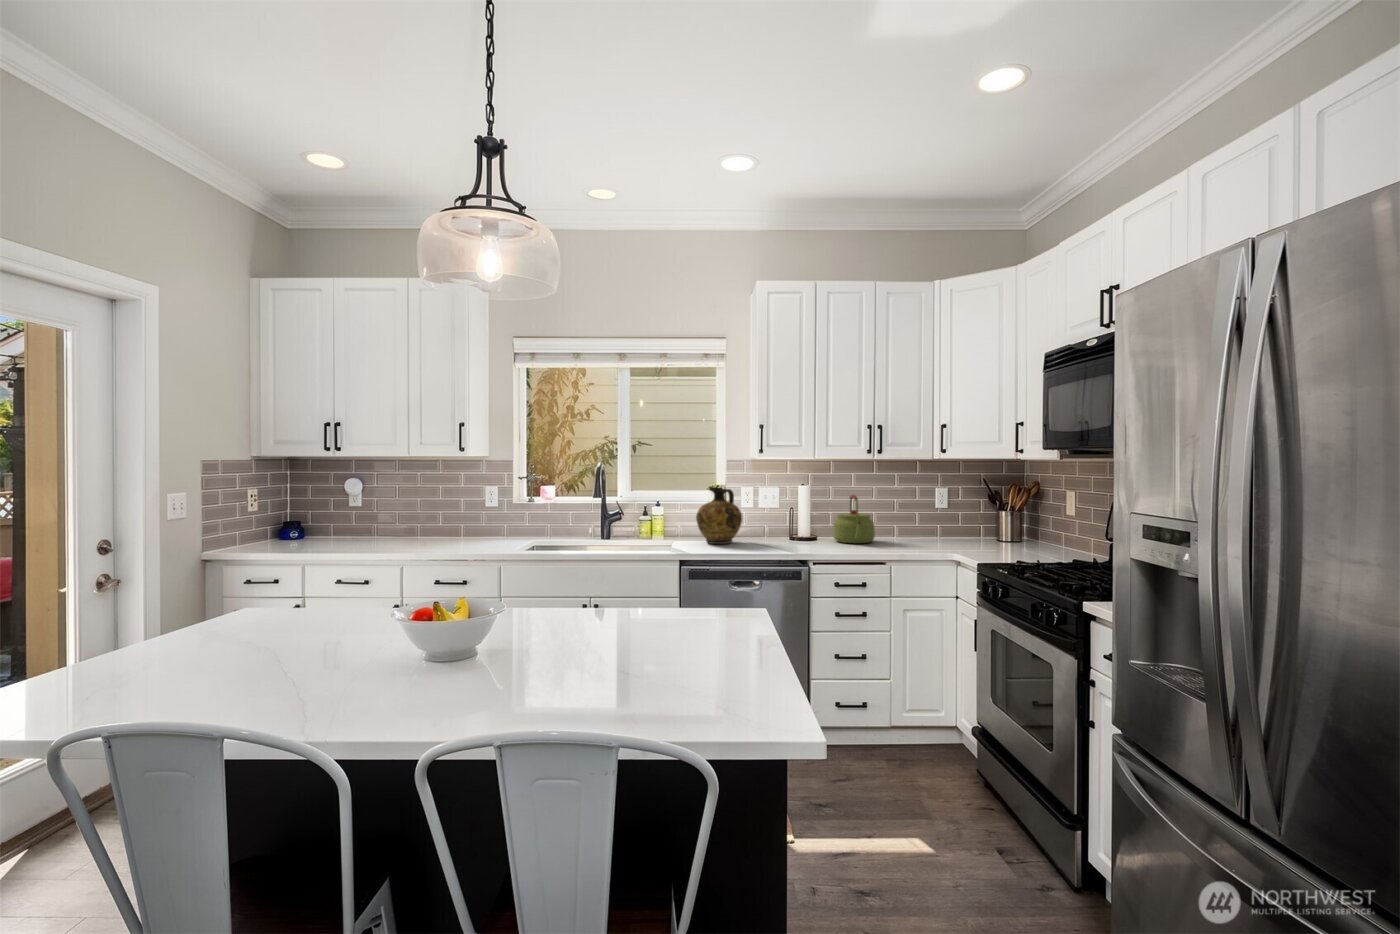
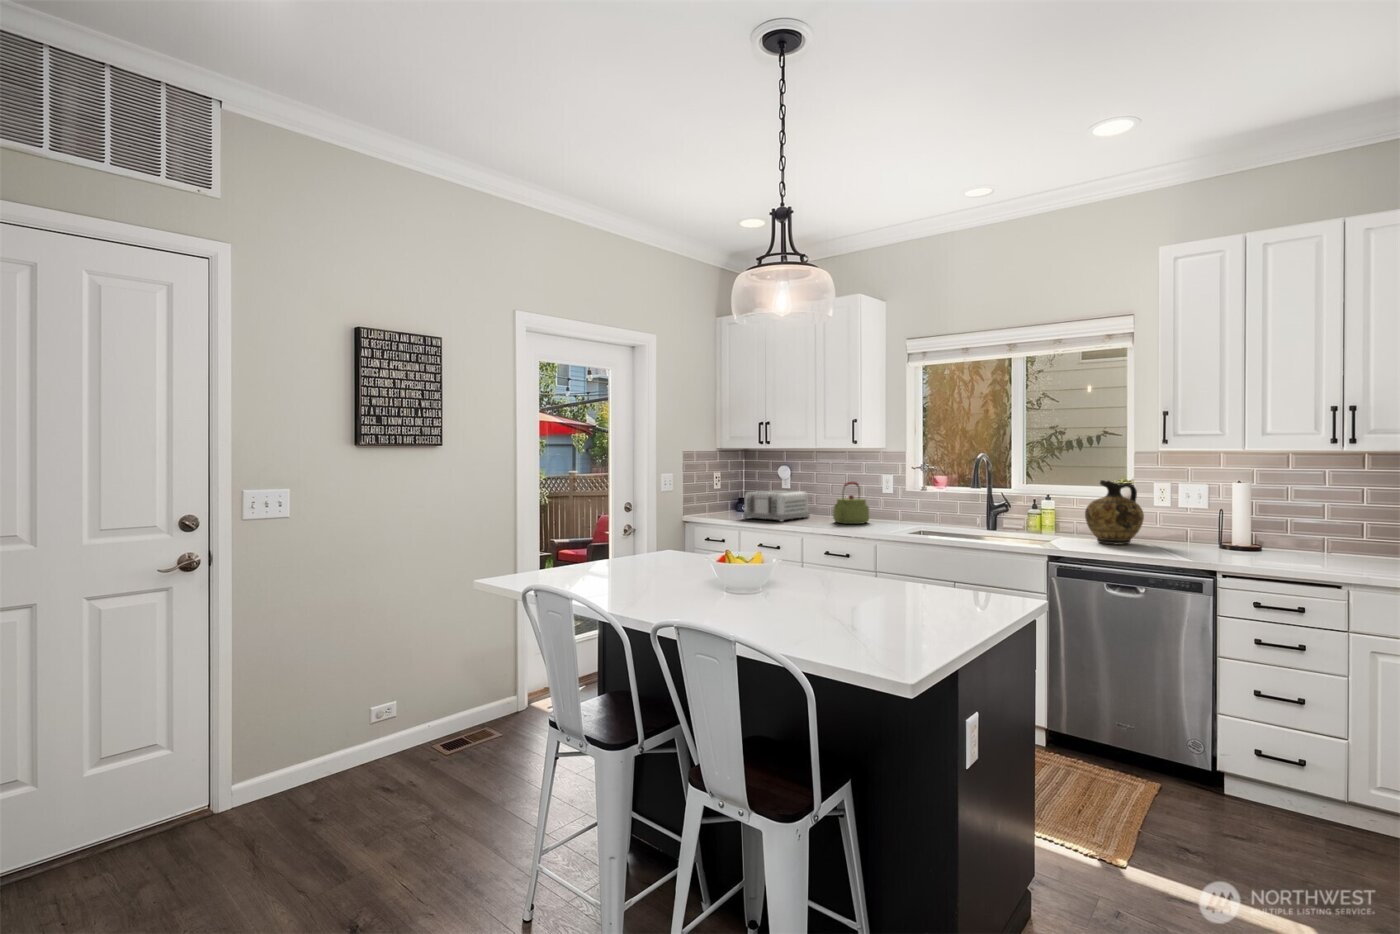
kettle: present [833,494,875,543] -> present [833,482,869,524]
toaster: none [303,509,394,548] -> present [743,490,810,521]

